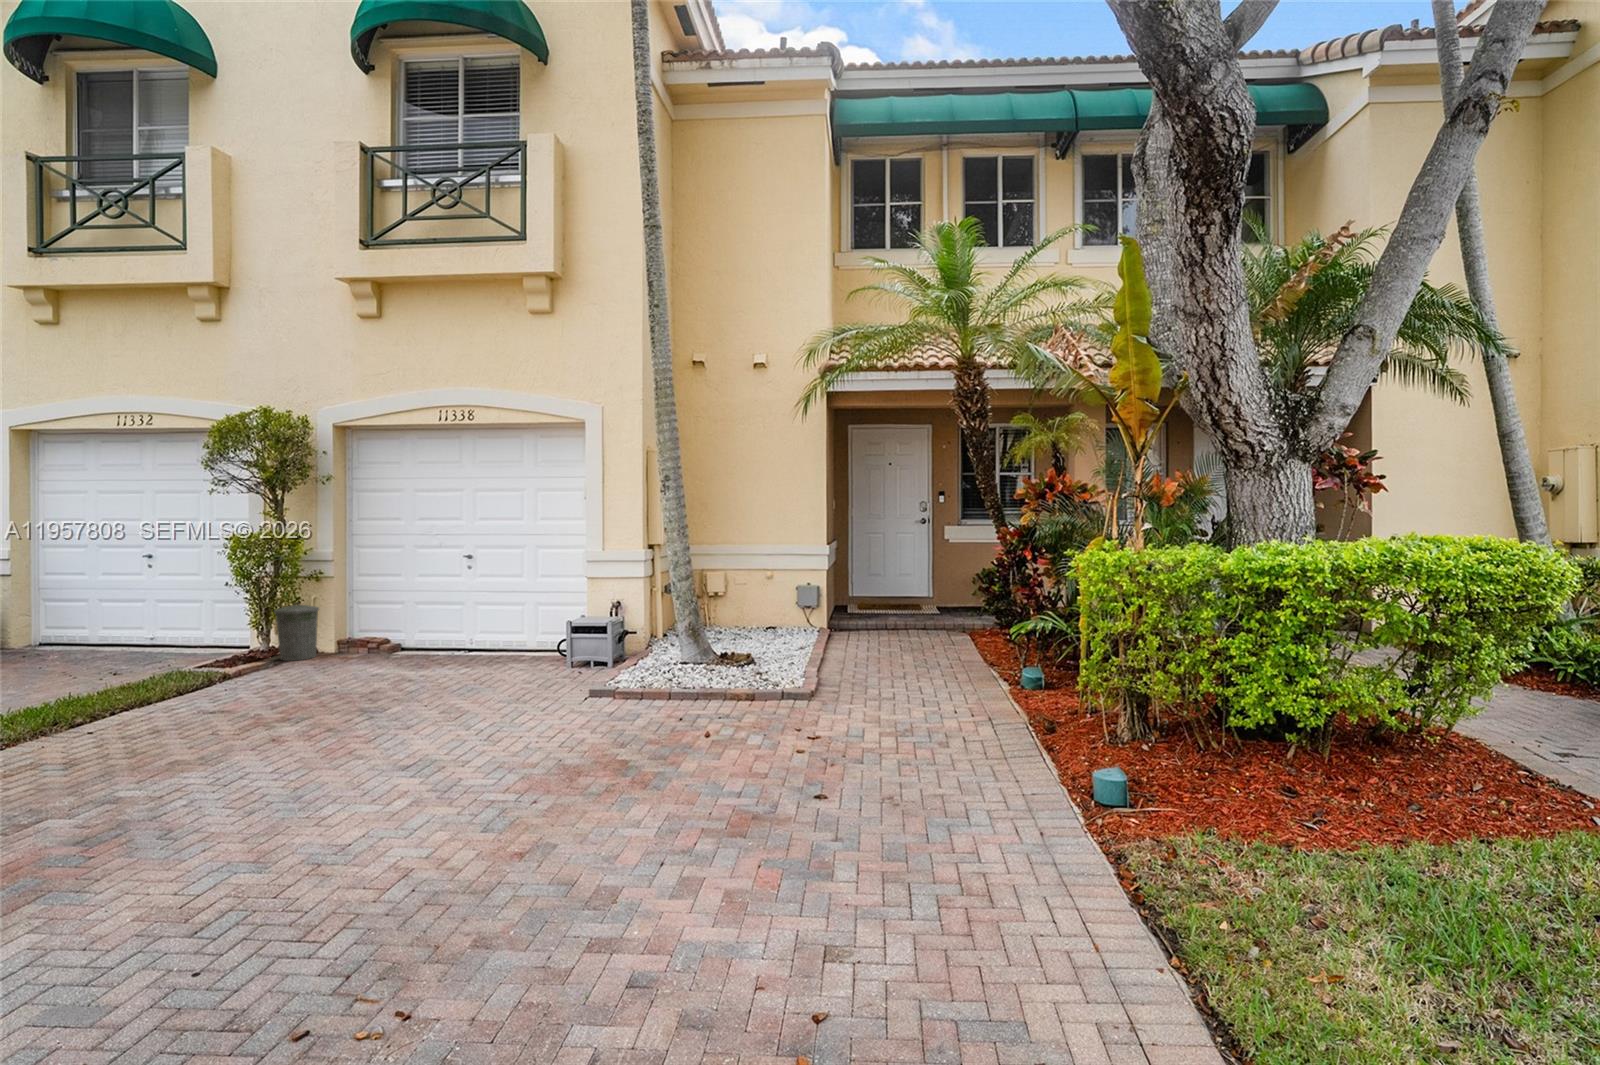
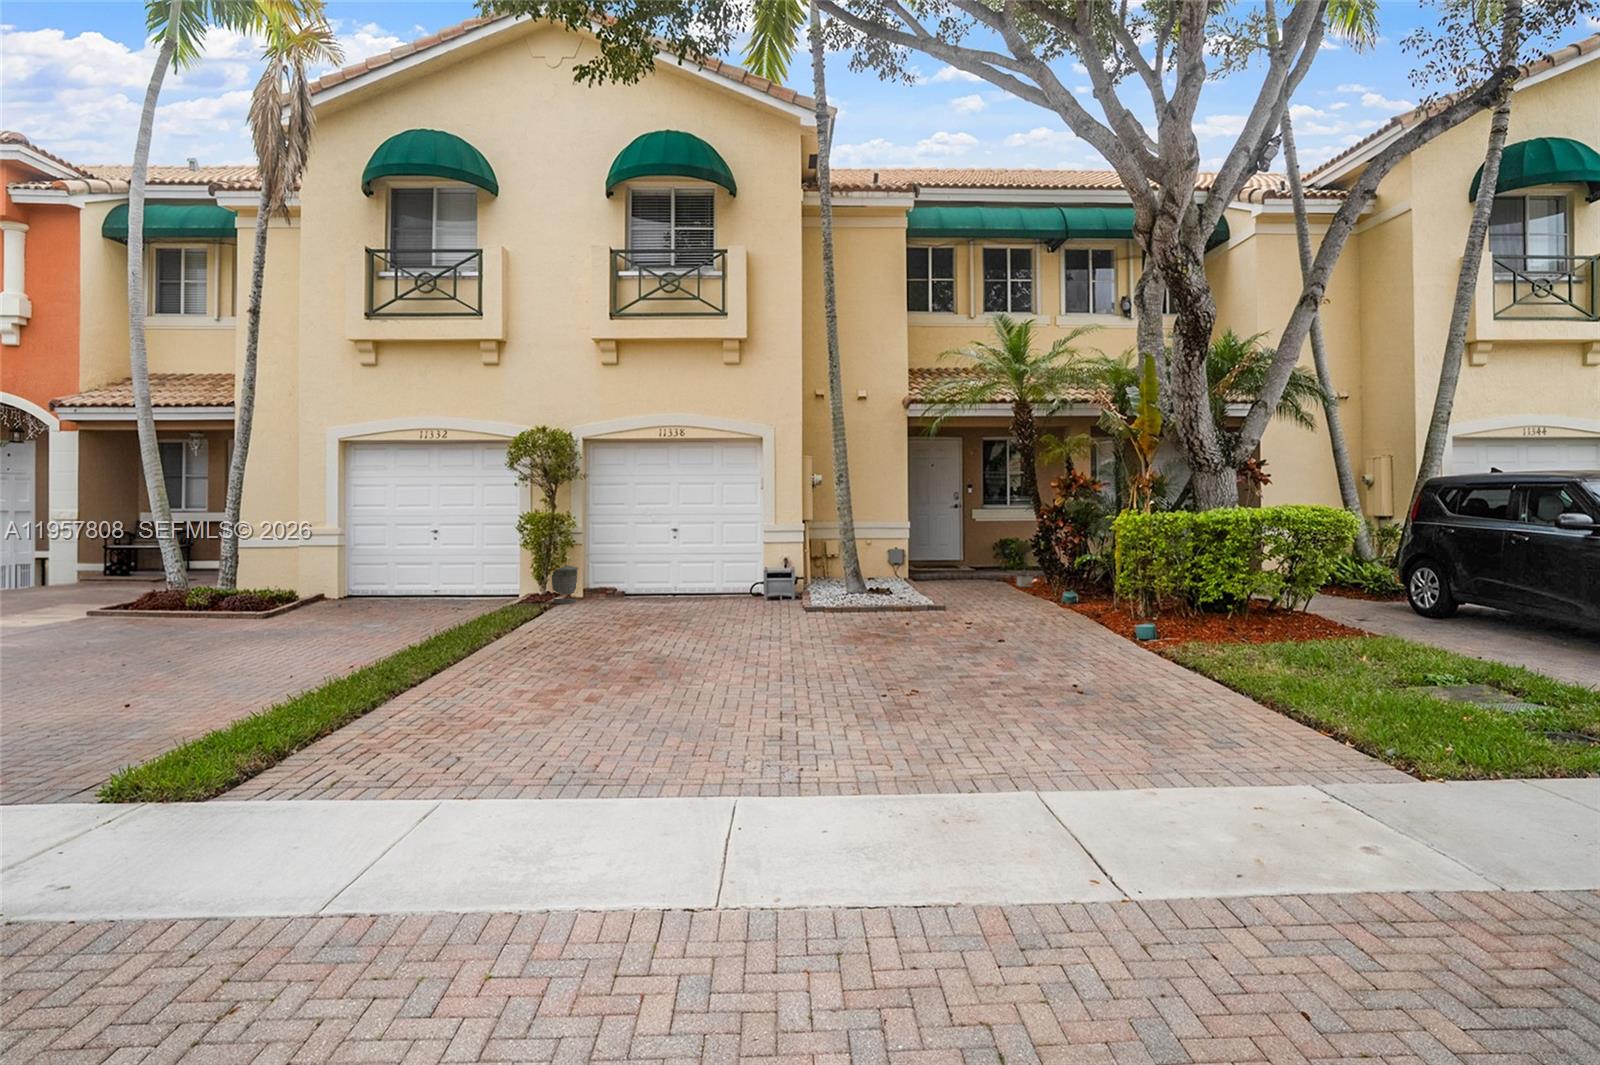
potted tree: none [974,575,1004,646] -> present [1014,541,1033,587]

